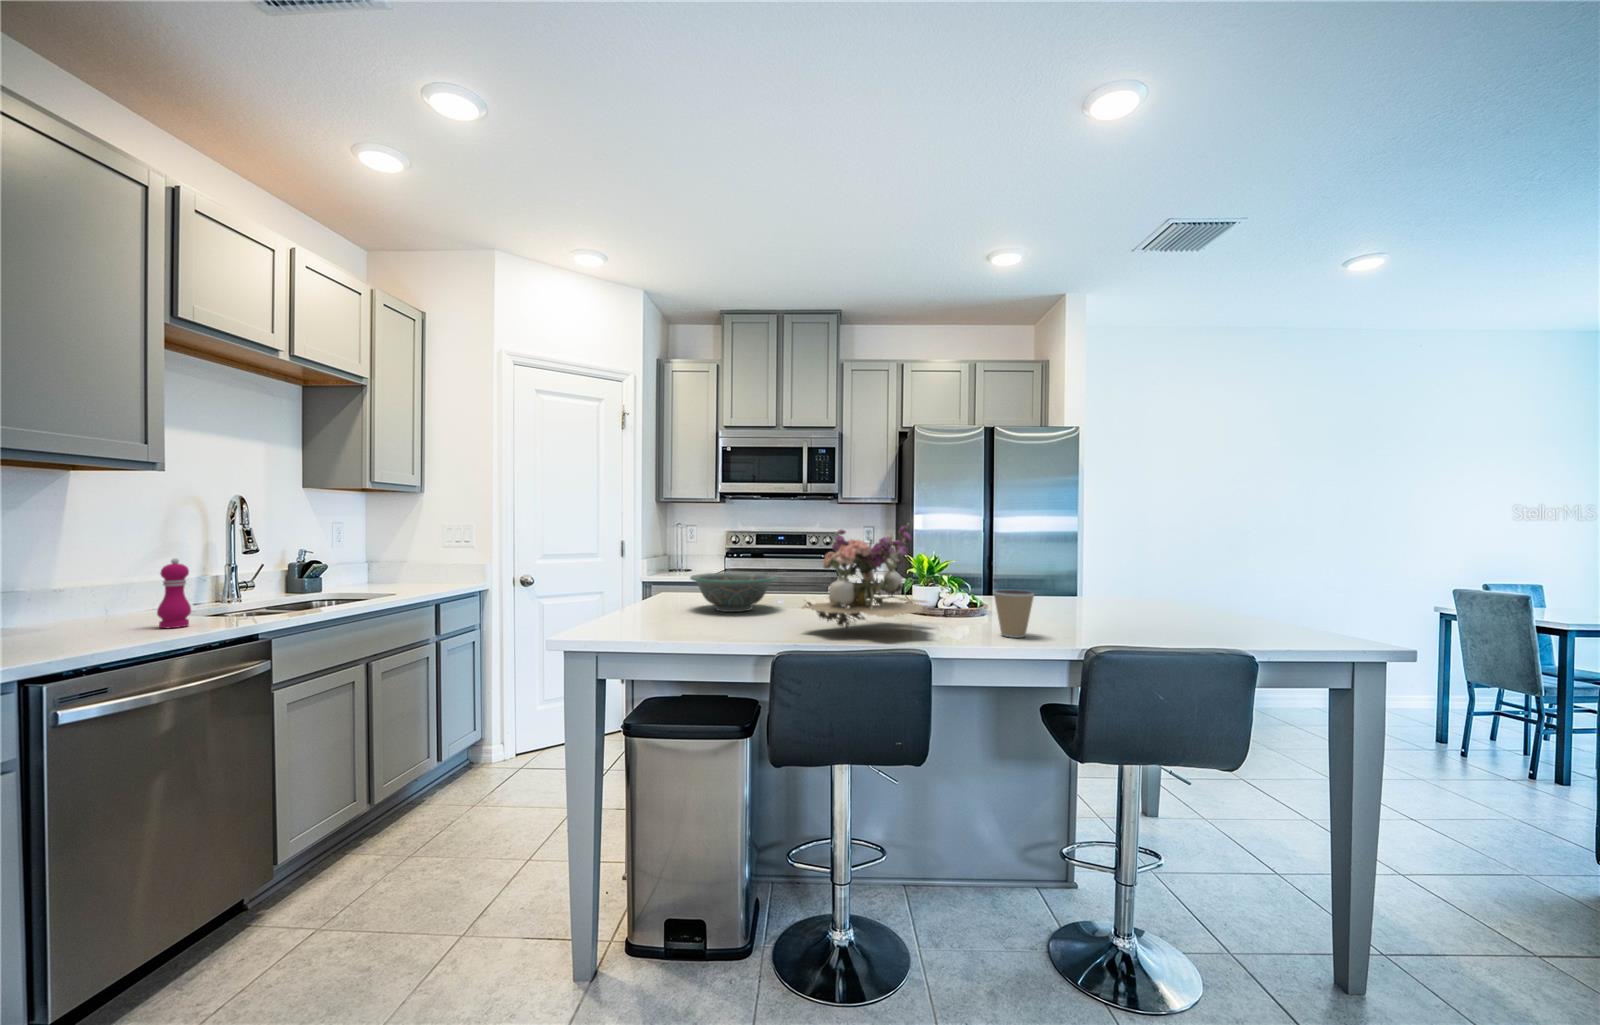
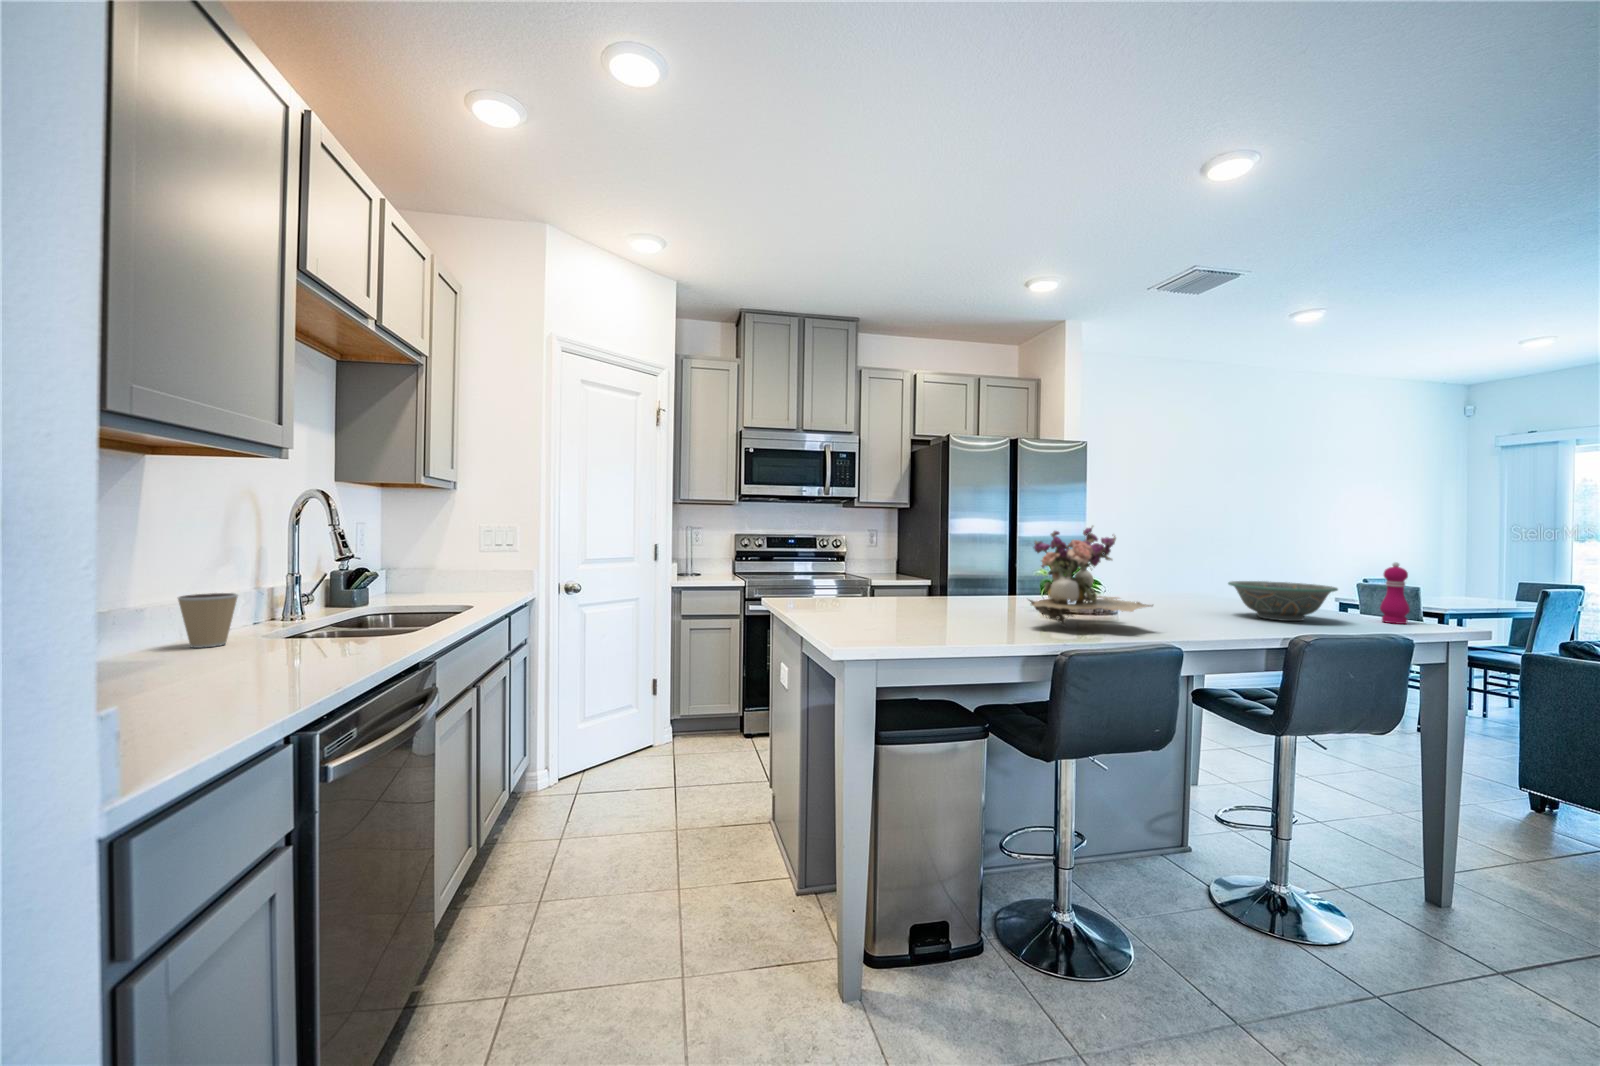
pepper mill: present [157,558,191,628] -> present [1380,562,1410,624]
decorative bowl: present [690,572,777,612] -> present [1228,581,1338,621]
coffee cup: present [994,590,1034,638] -> present [178,593,238,648]

